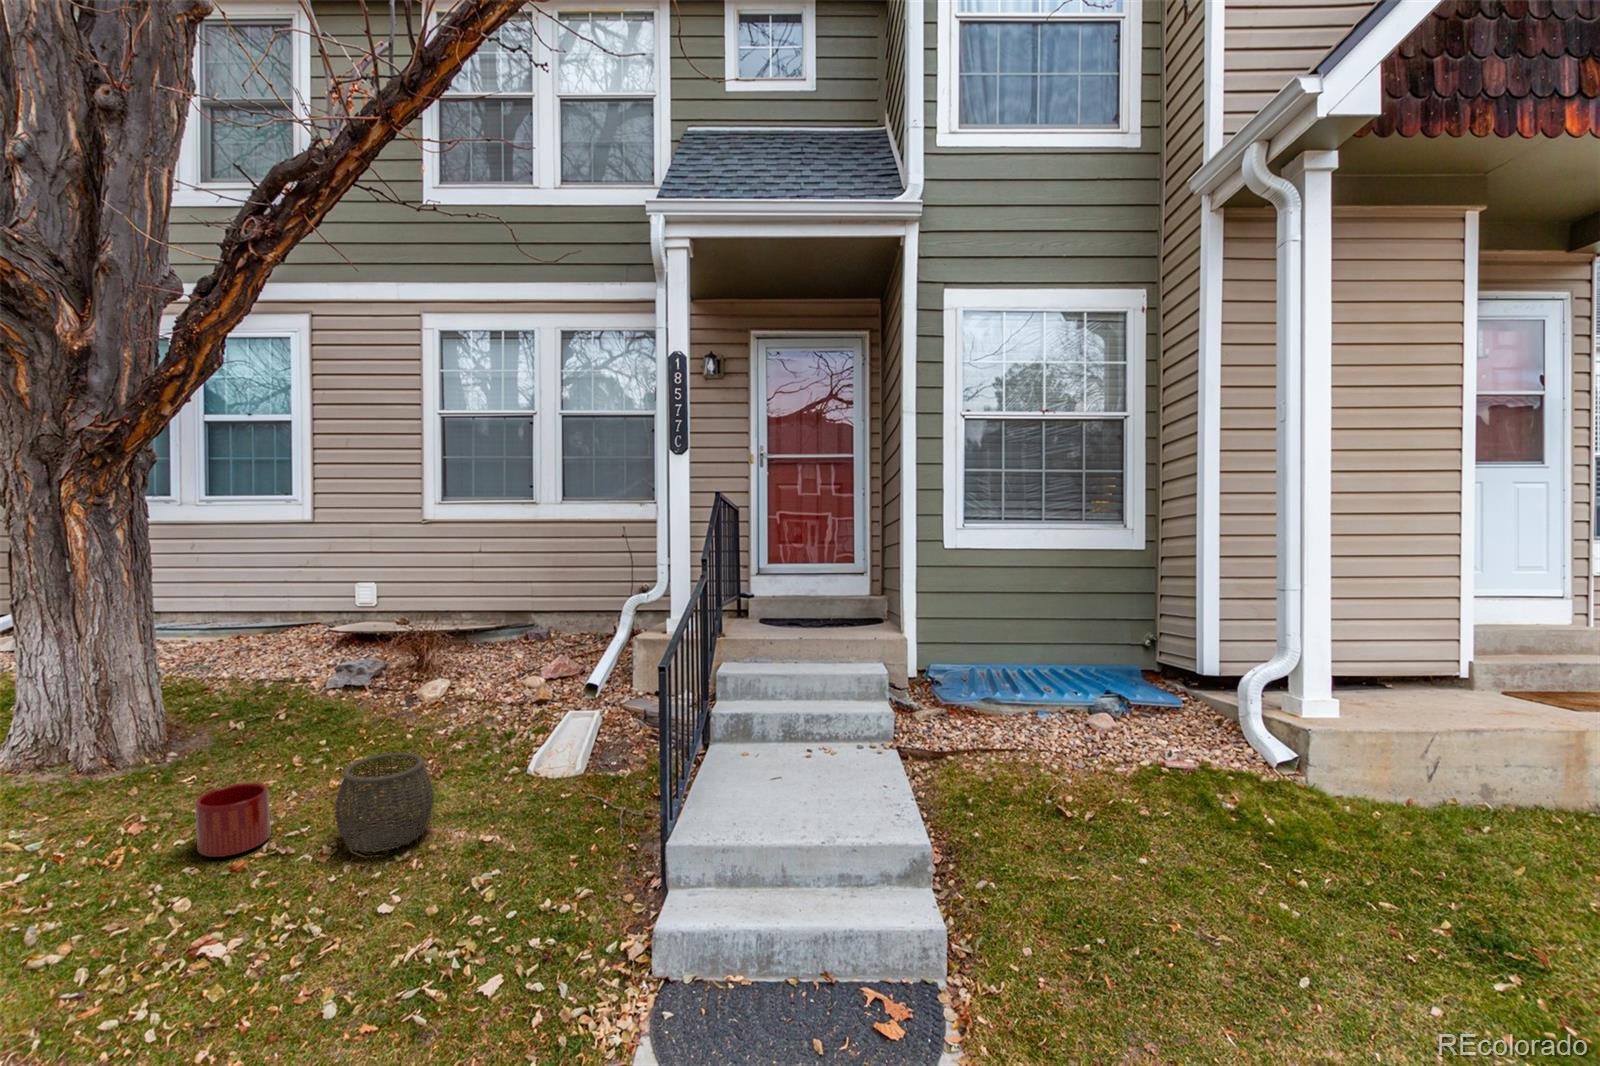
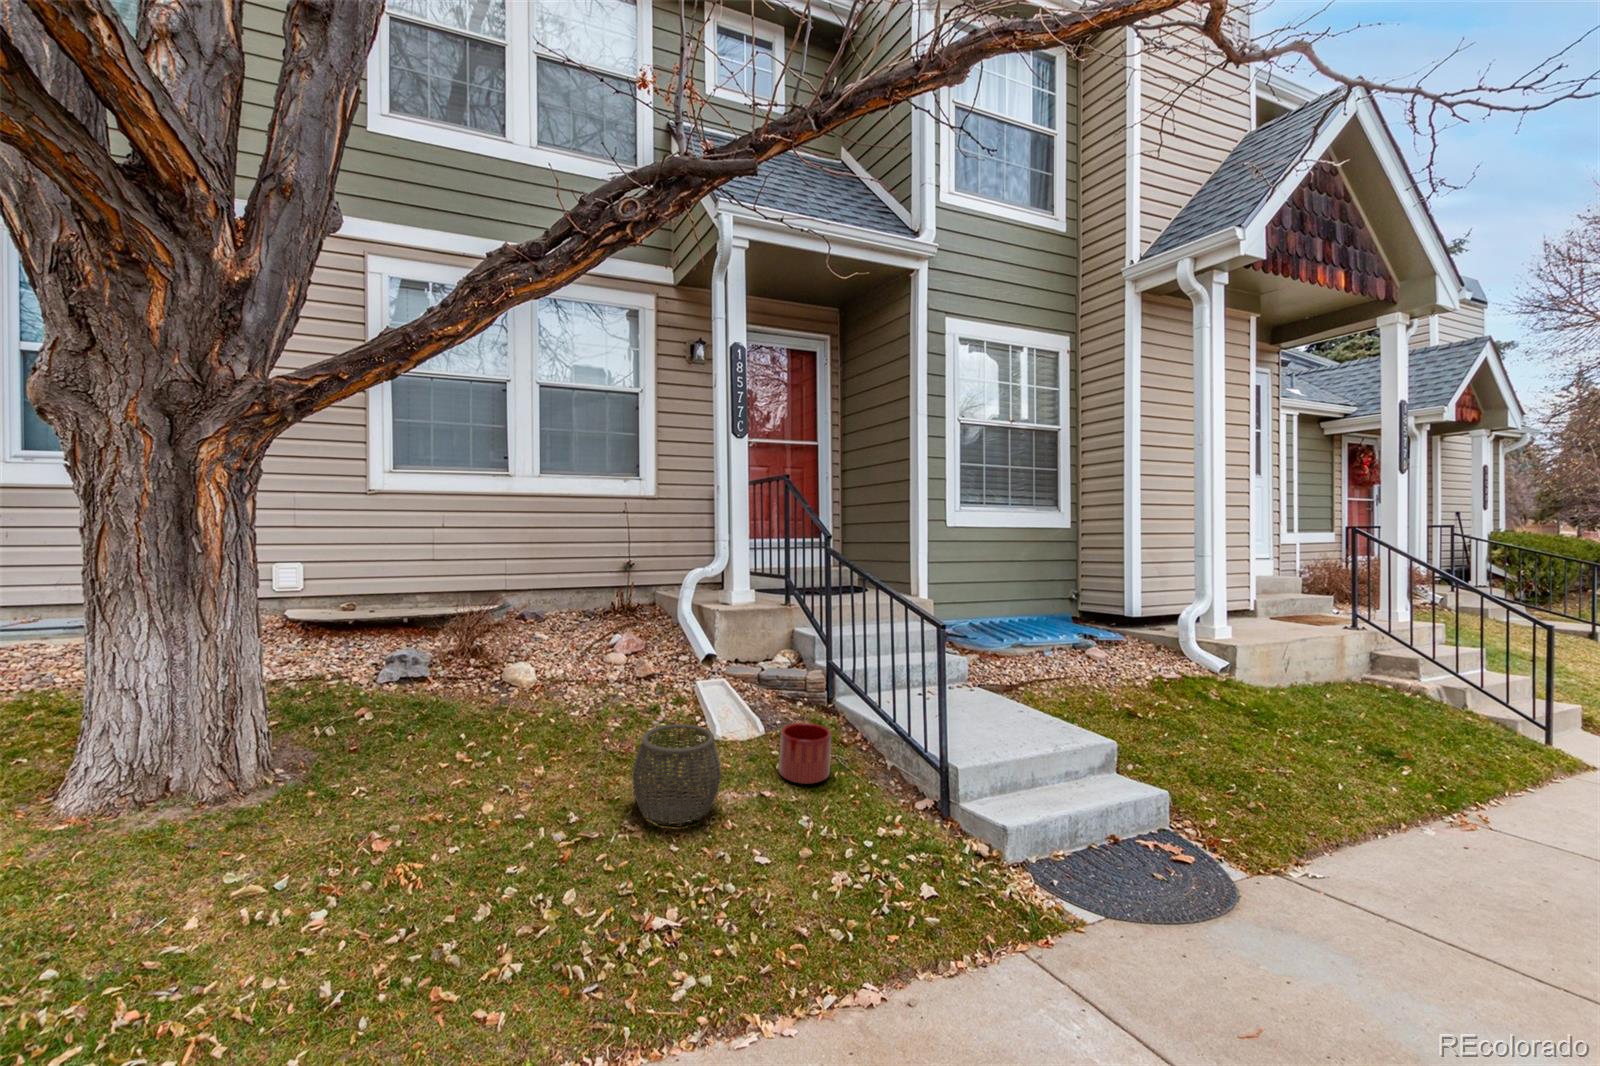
planter: present [195,783,271,857] -> present [779,723,831,784]

